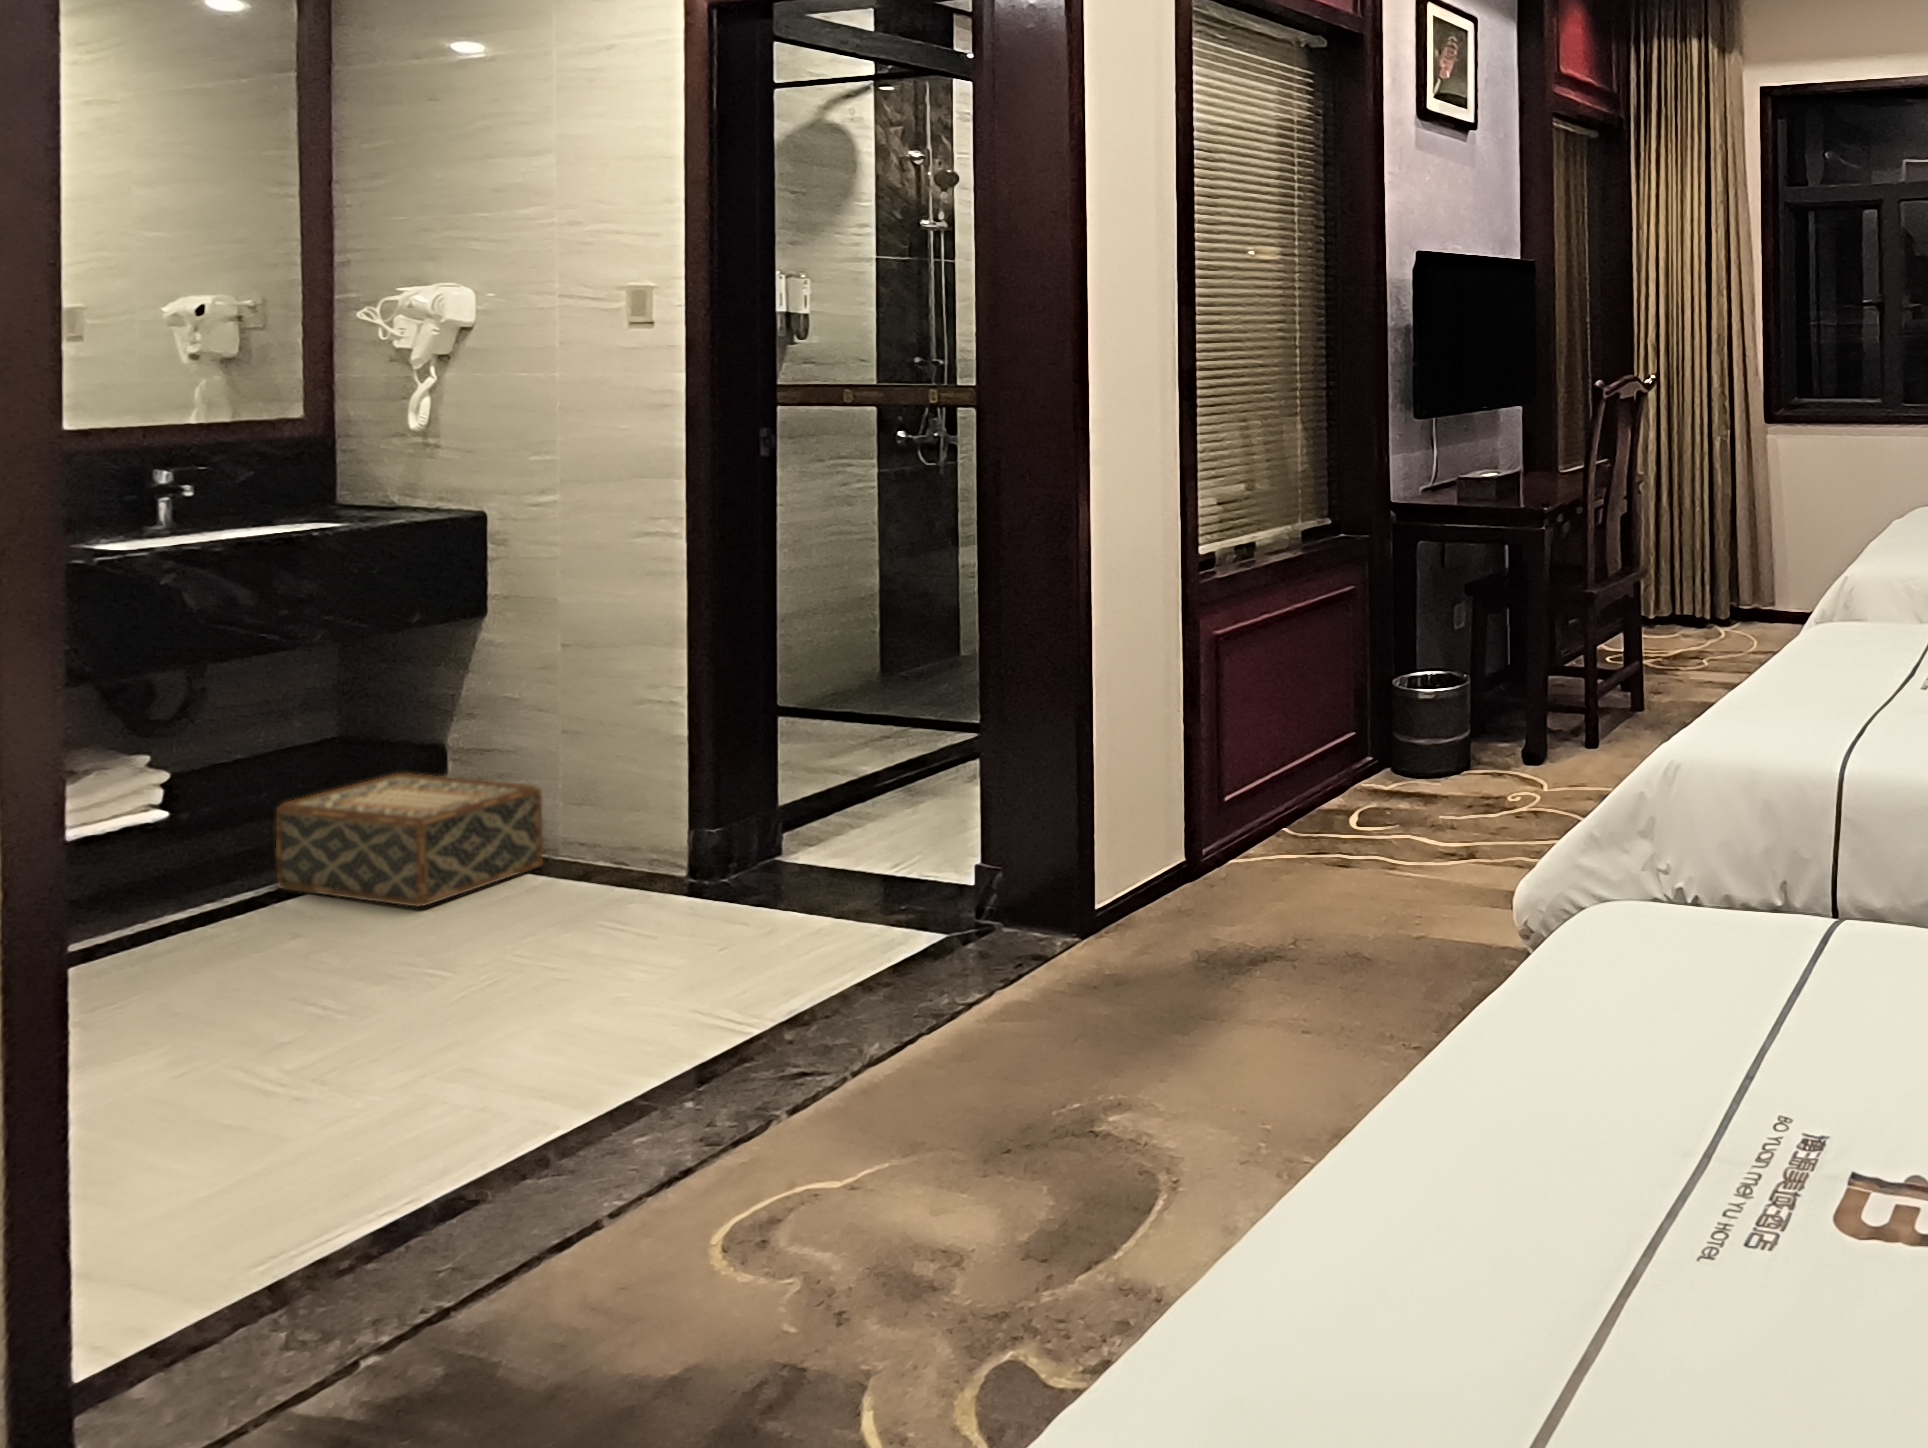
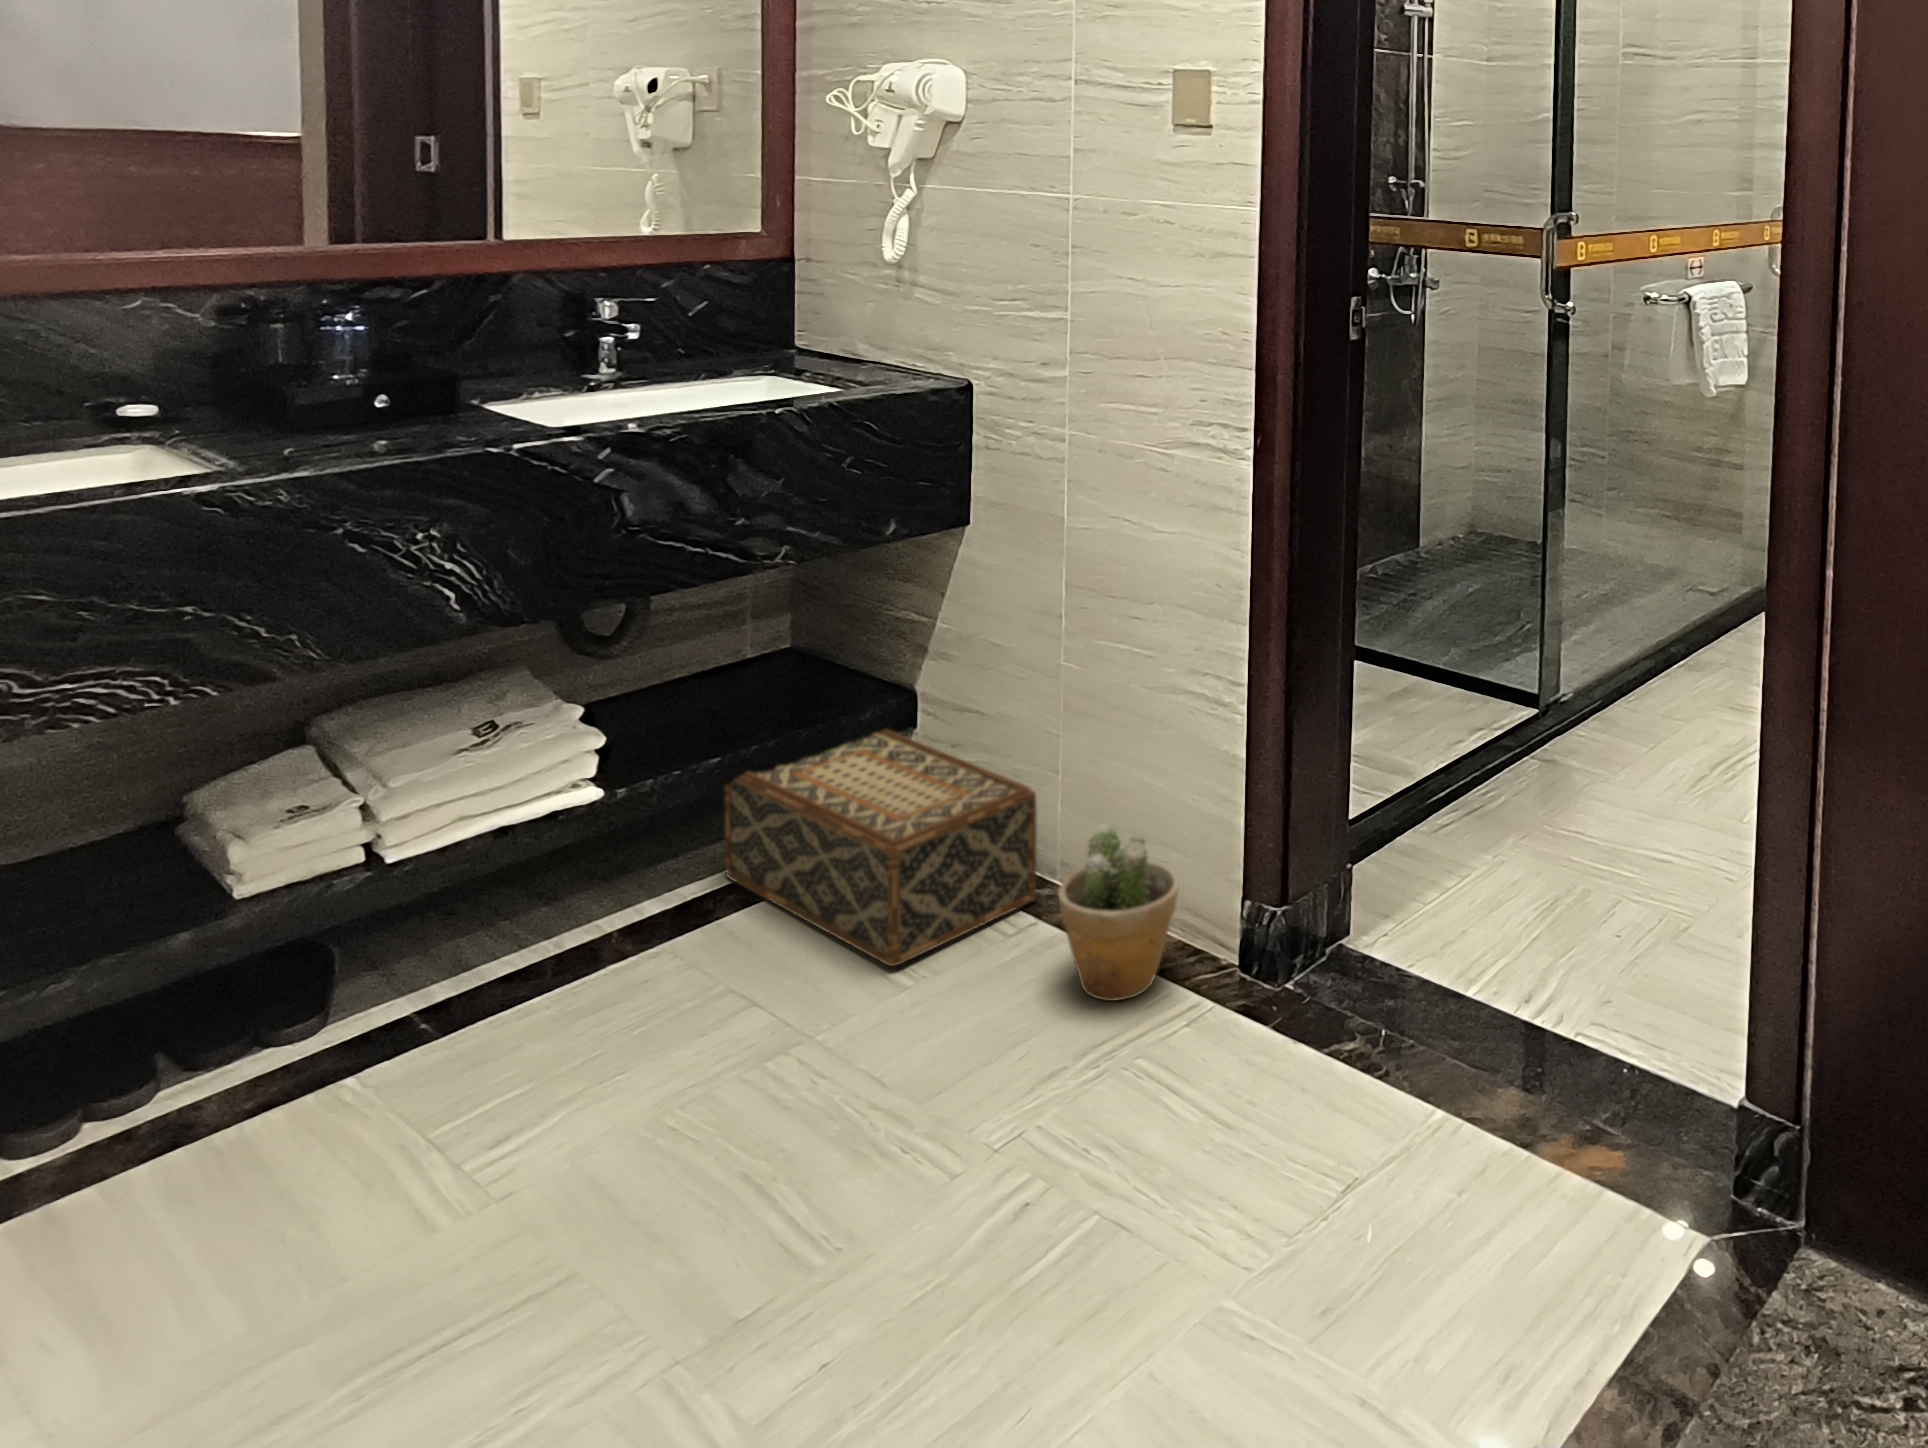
potted plant: none [551,787,646,900] -> present [1058,824,1178,1001]

